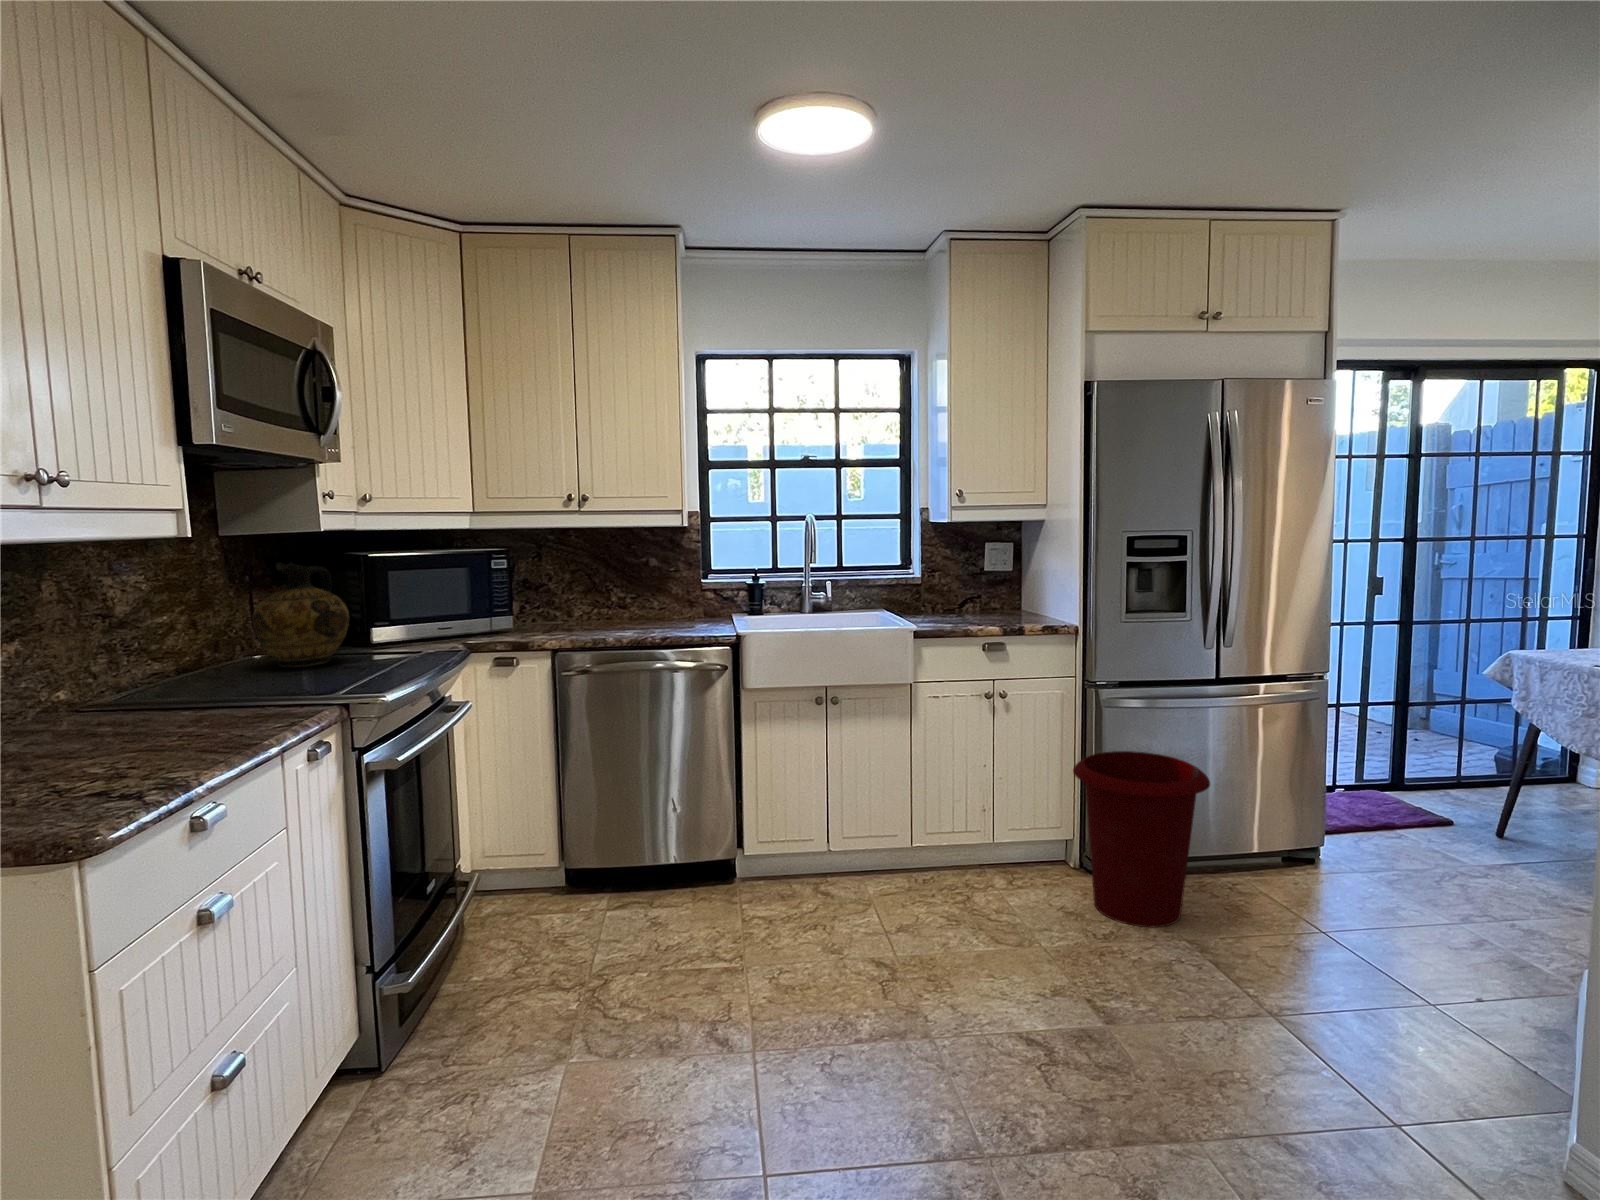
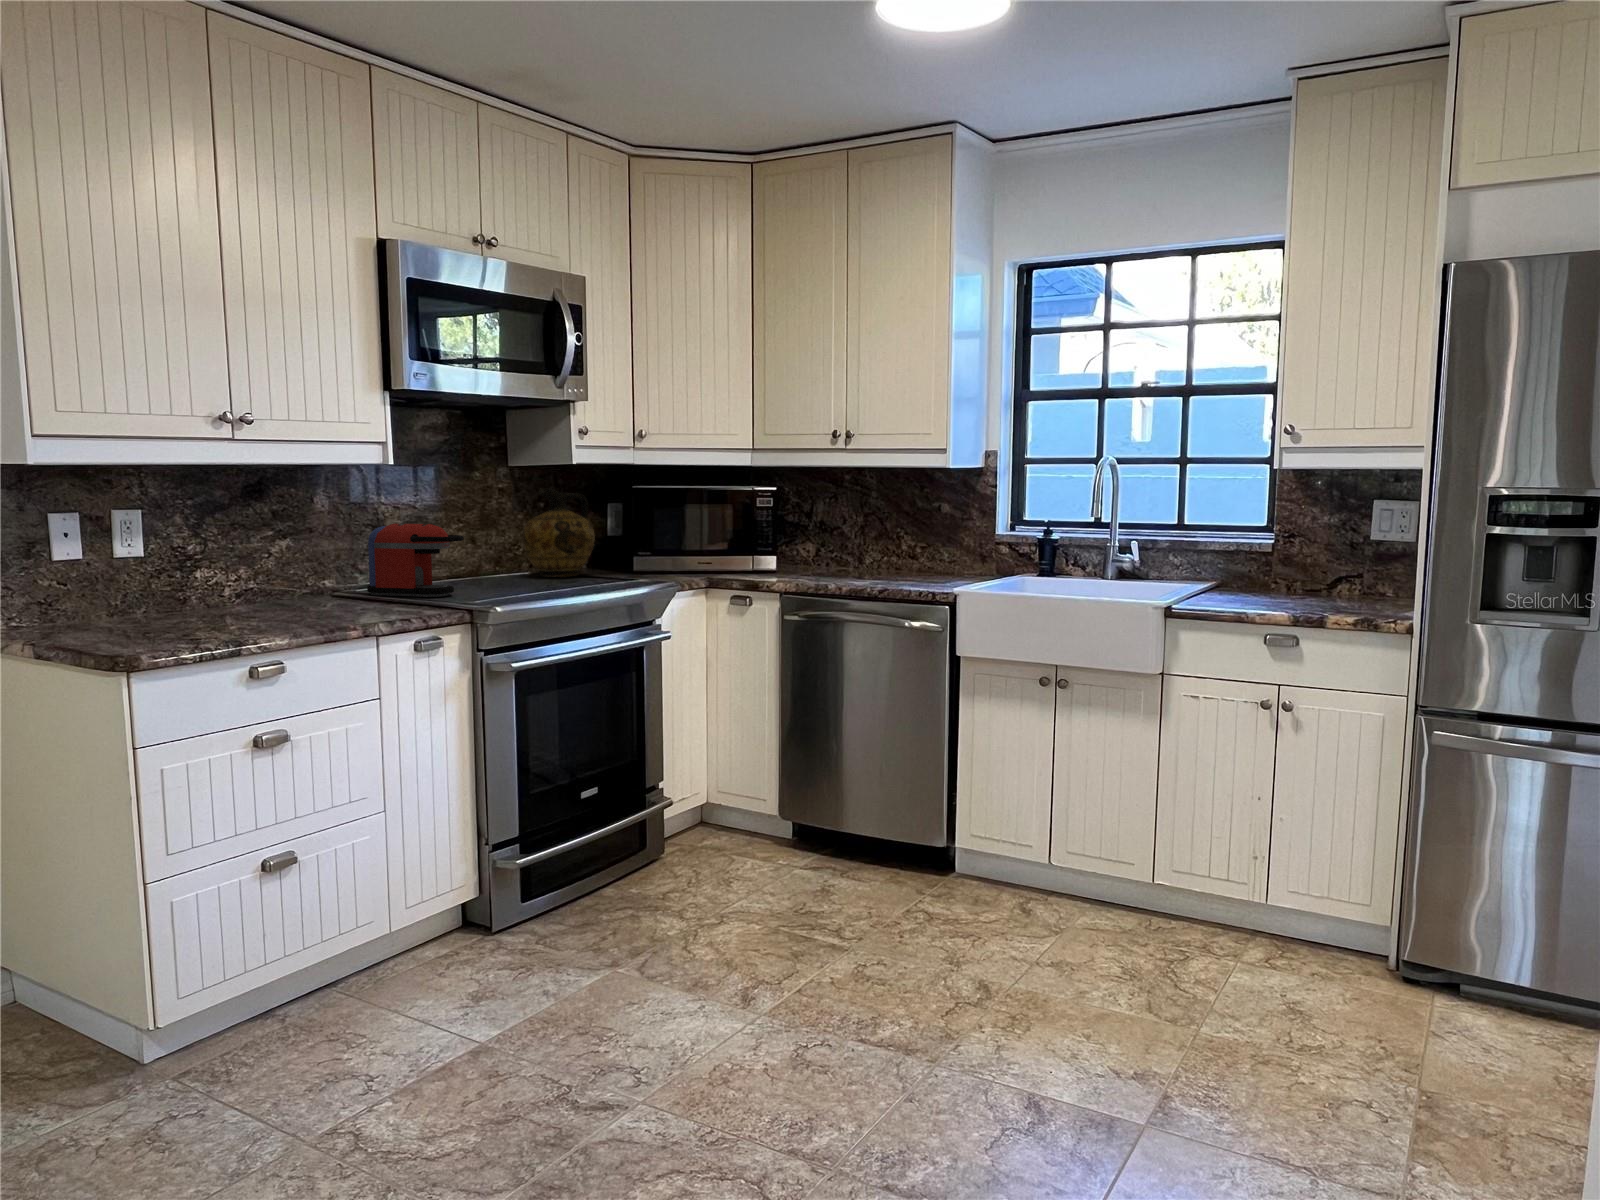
coffee maker: none [101,621,269,729] -> present [367,524,464,597]
waste bin: present [1073,751,1210,927] -> none [1300,802,1507,1056]

